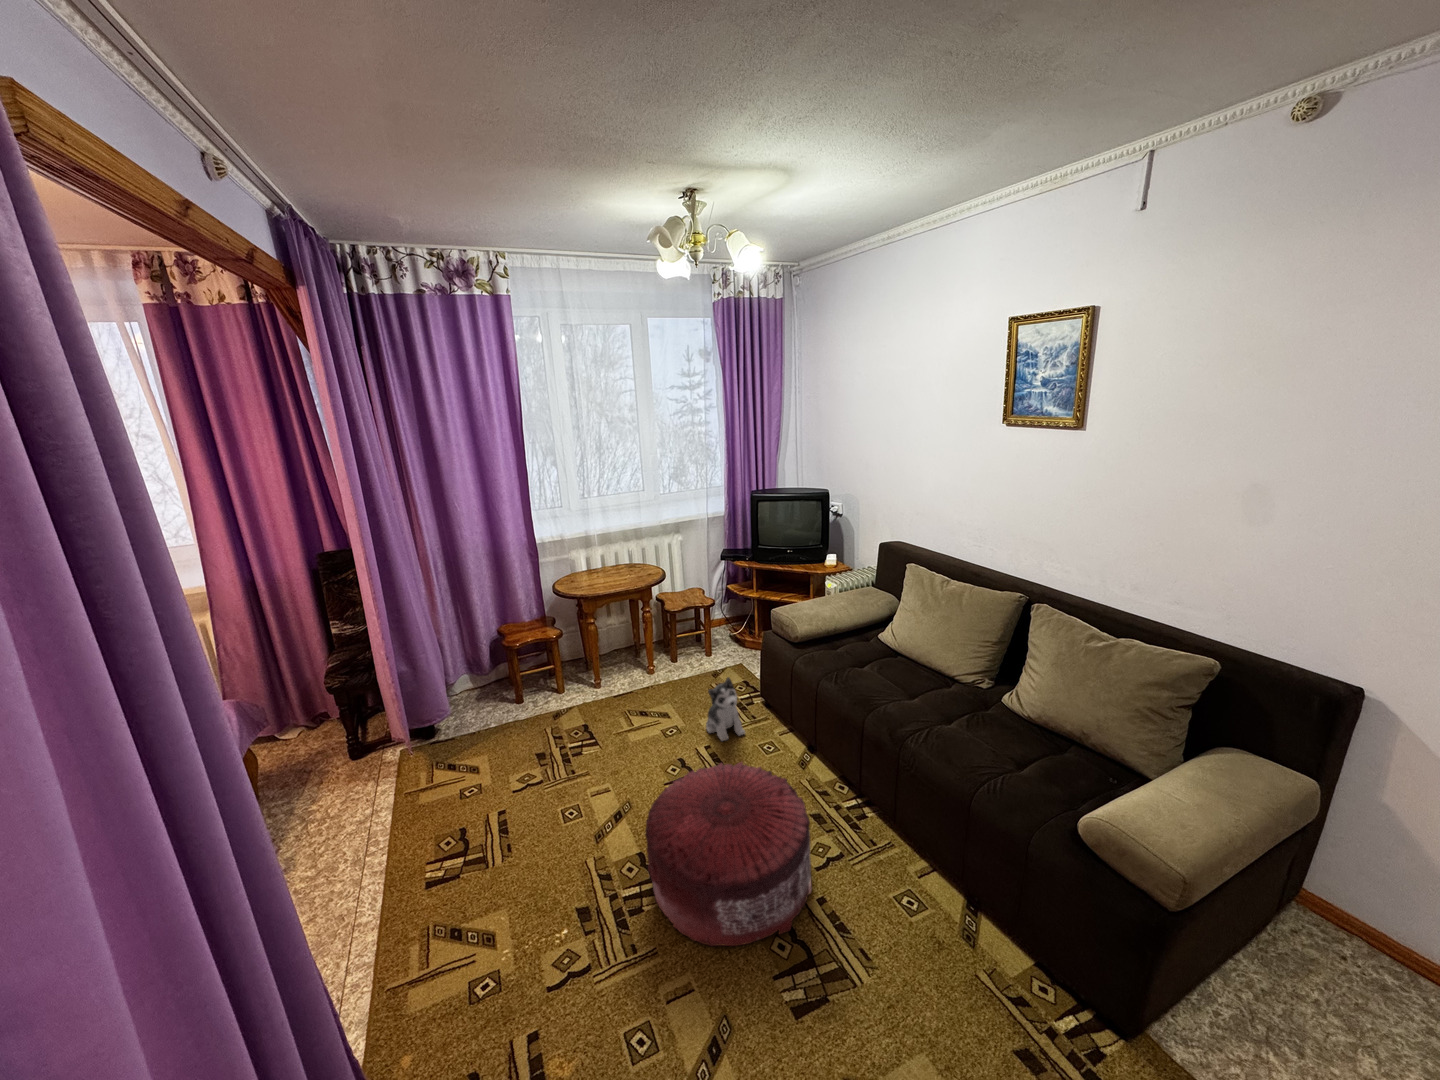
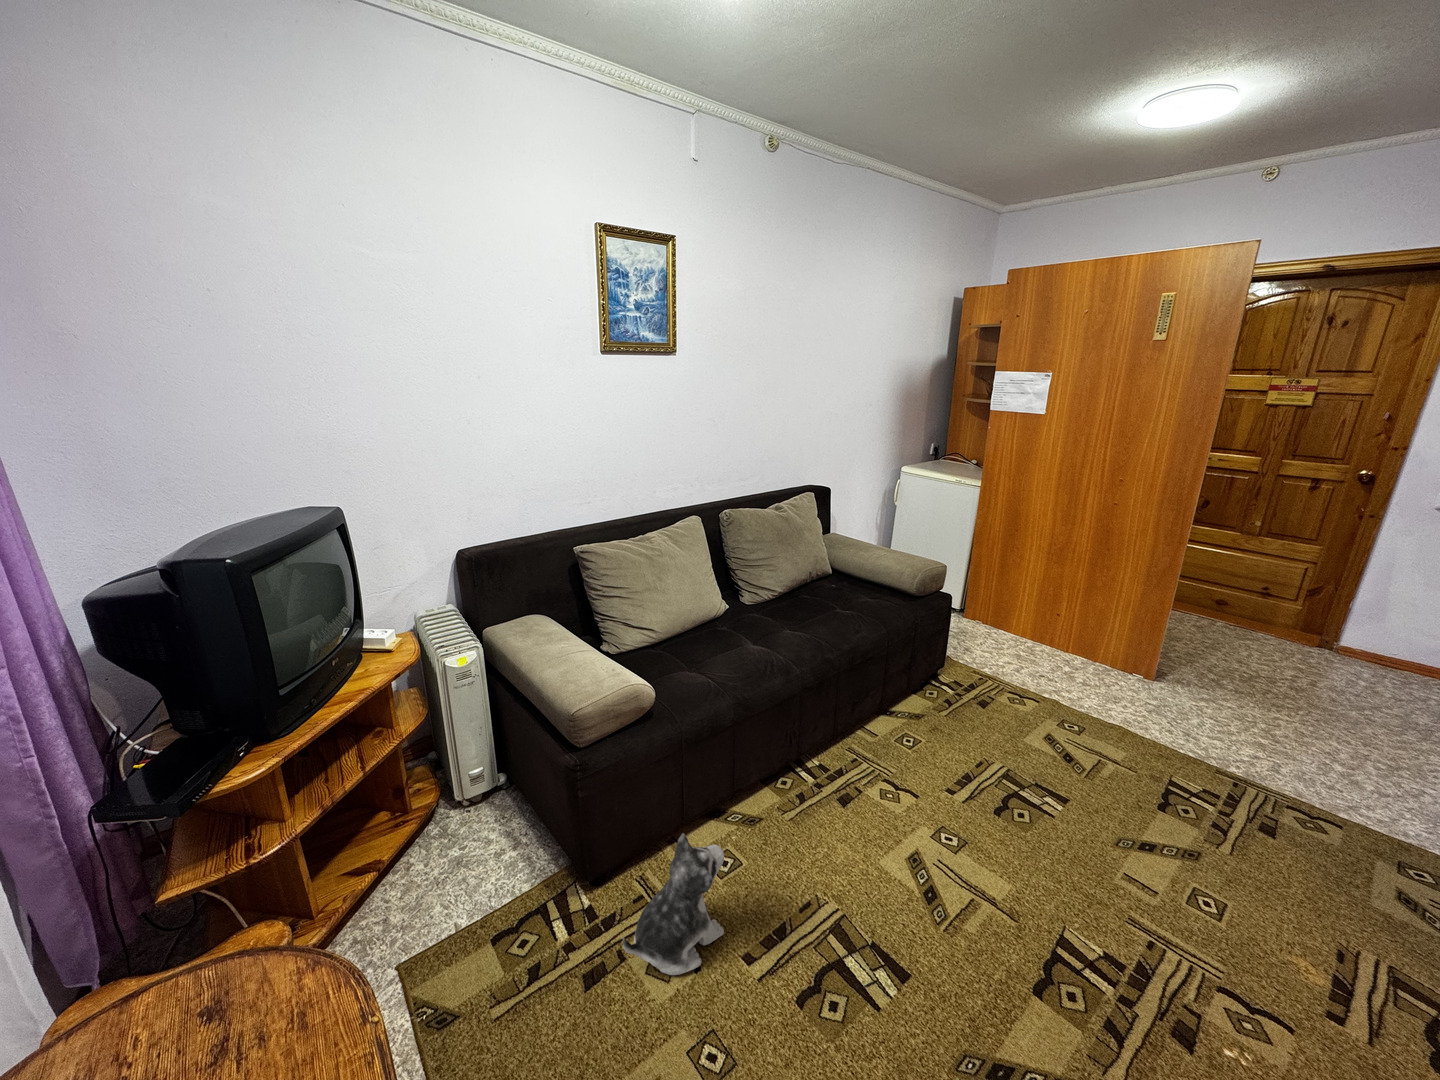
pouf: present [645,762,812,946] -> none [886,737,1114,962]

